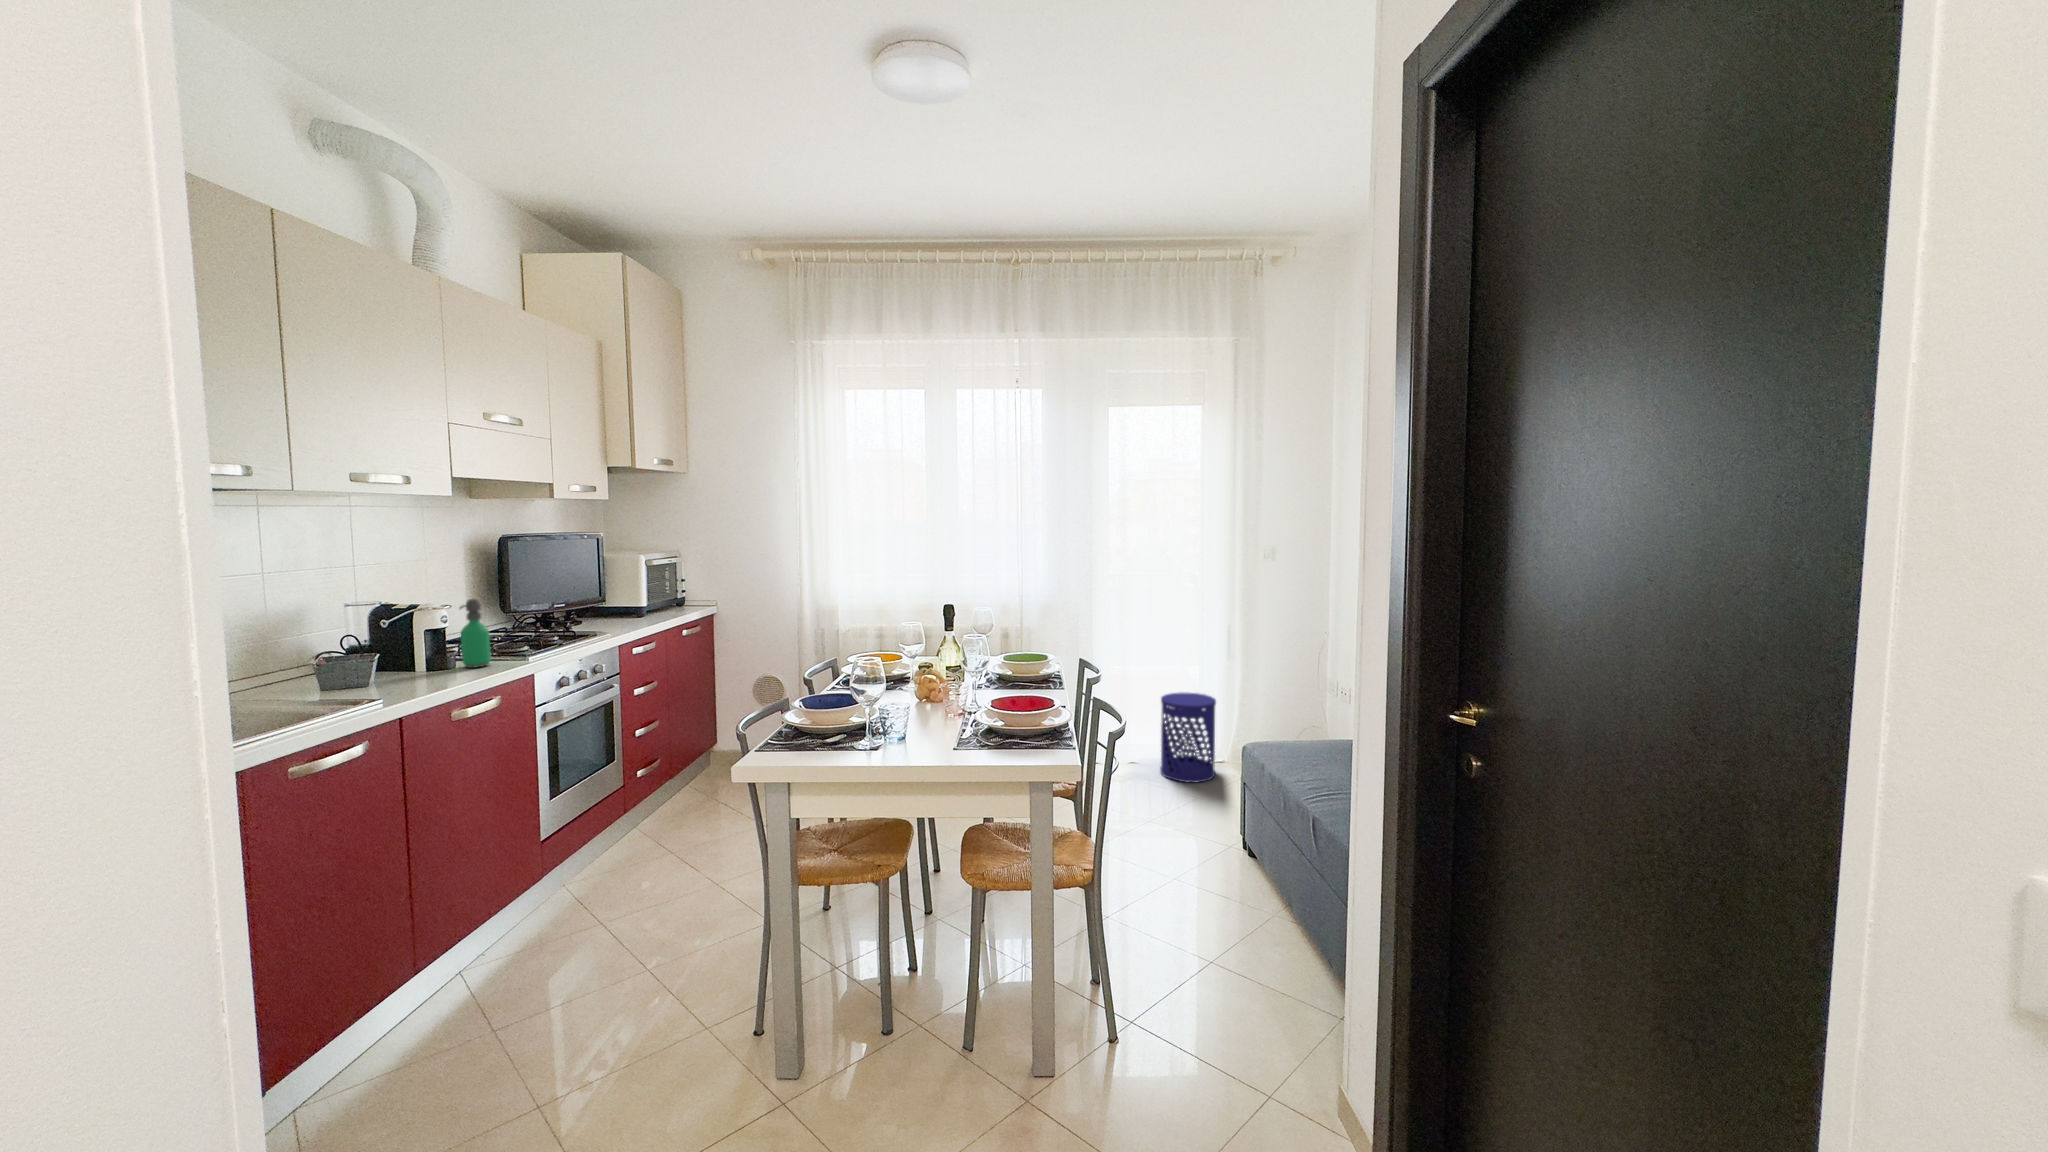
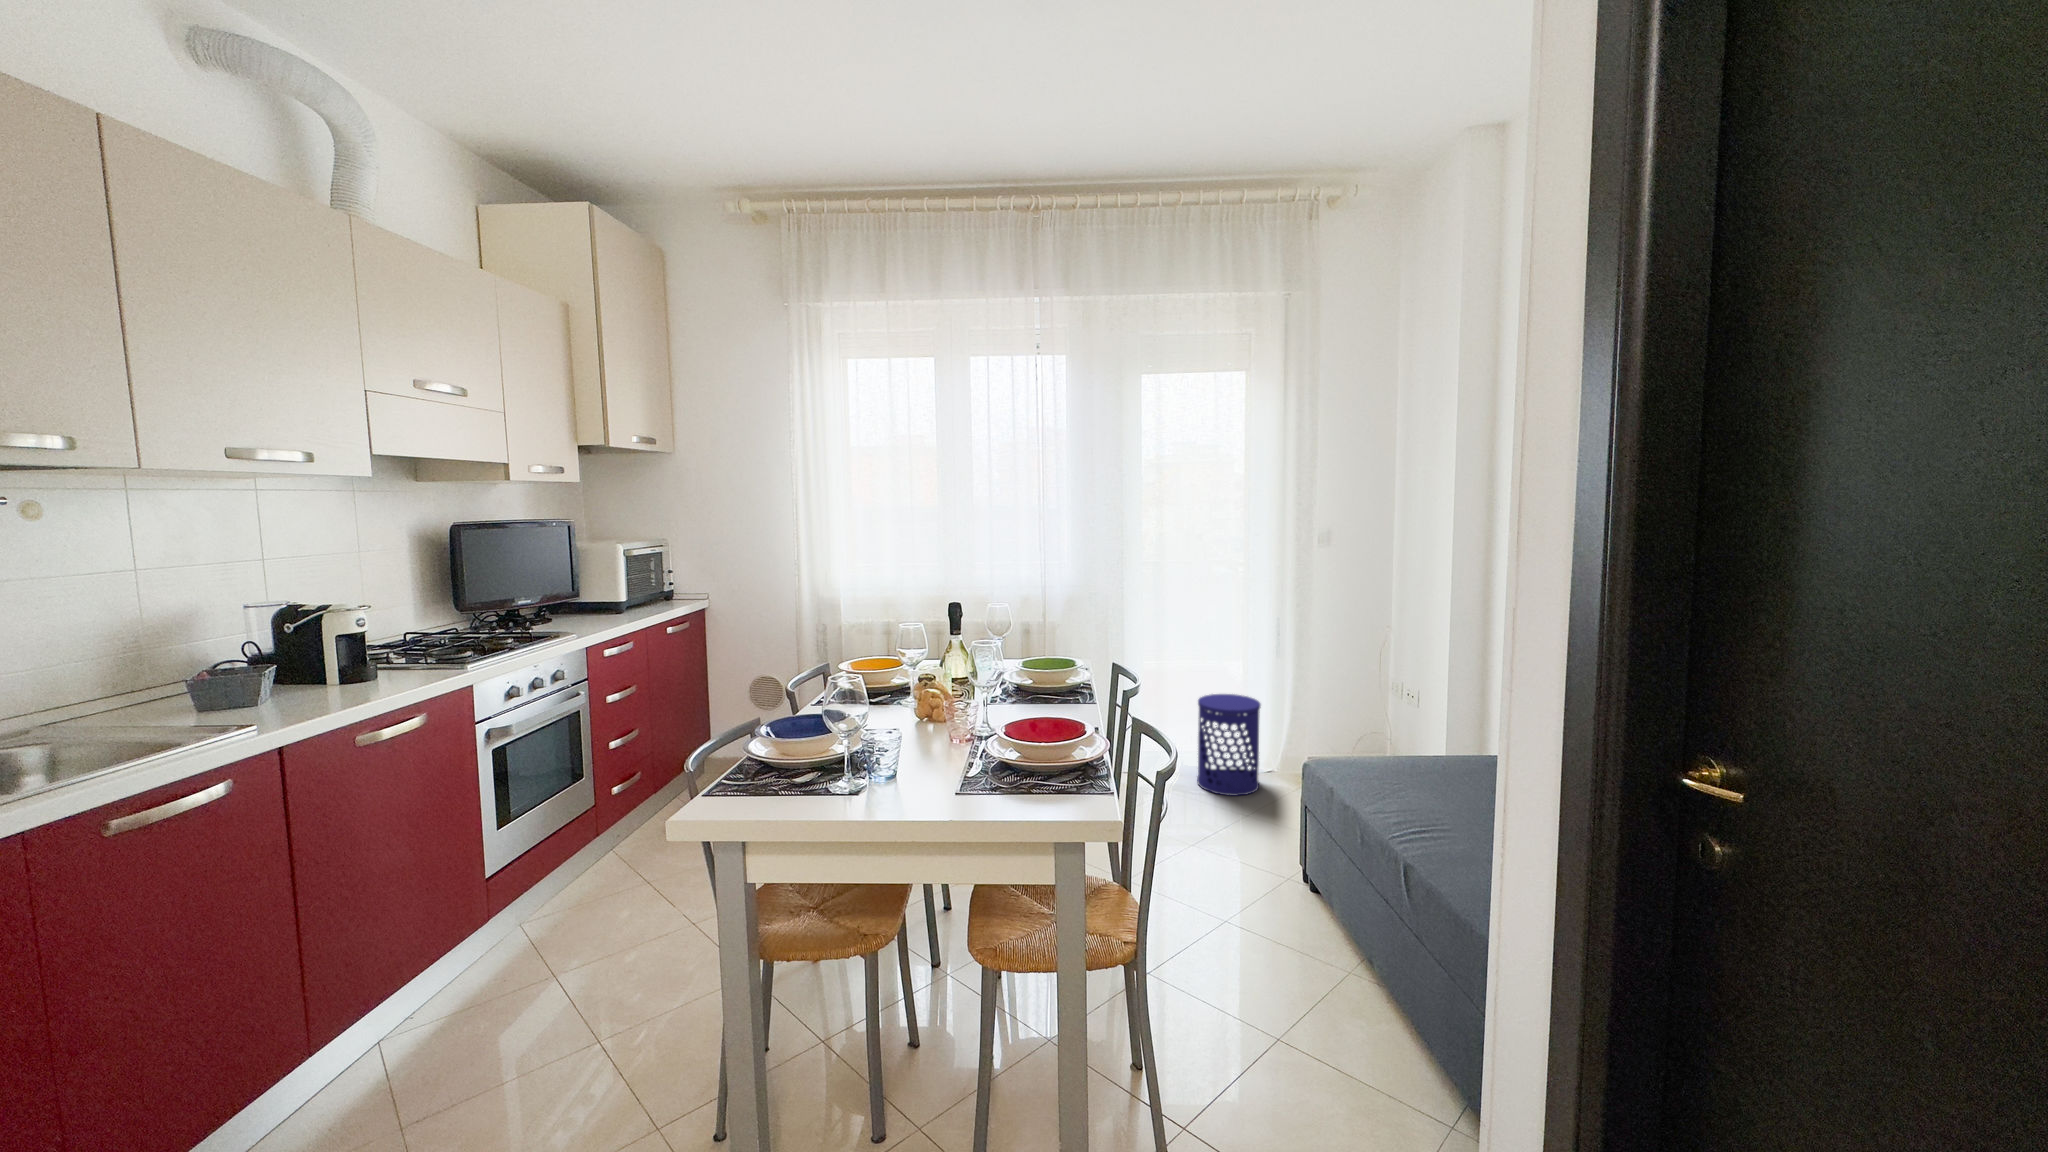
soap dispenser: present [460,599,491,668] -> none [372,598,417,680]

